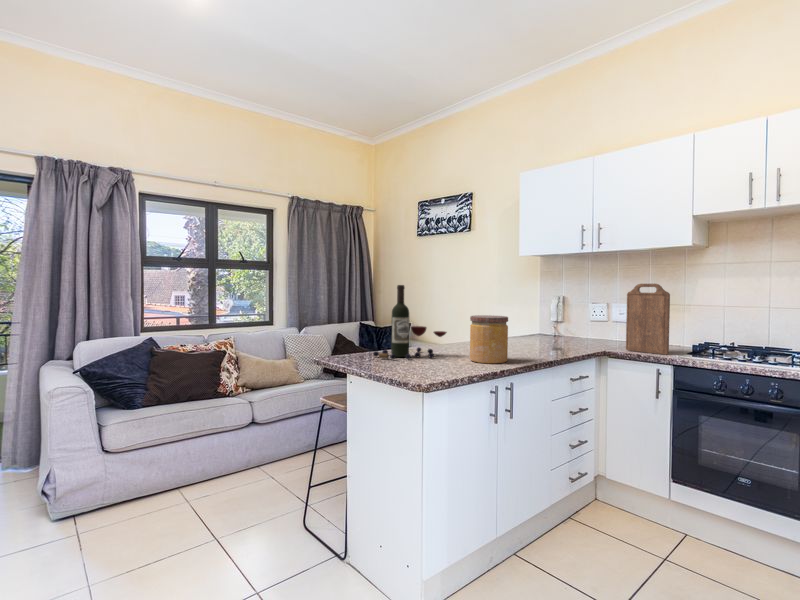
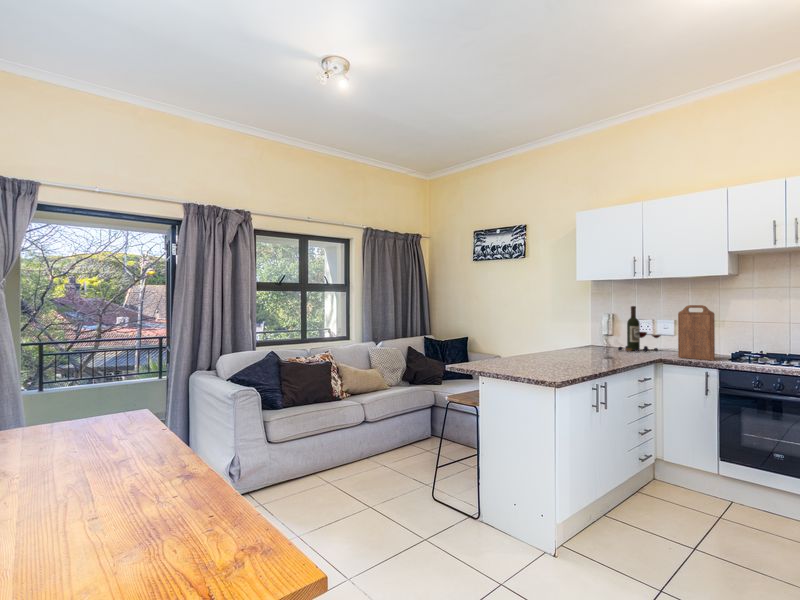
wine bottle: present [373,285,447,359] -> present [618,306,661,352]
jar: present [470,315,508,363] -> none [567,332,598,368]

